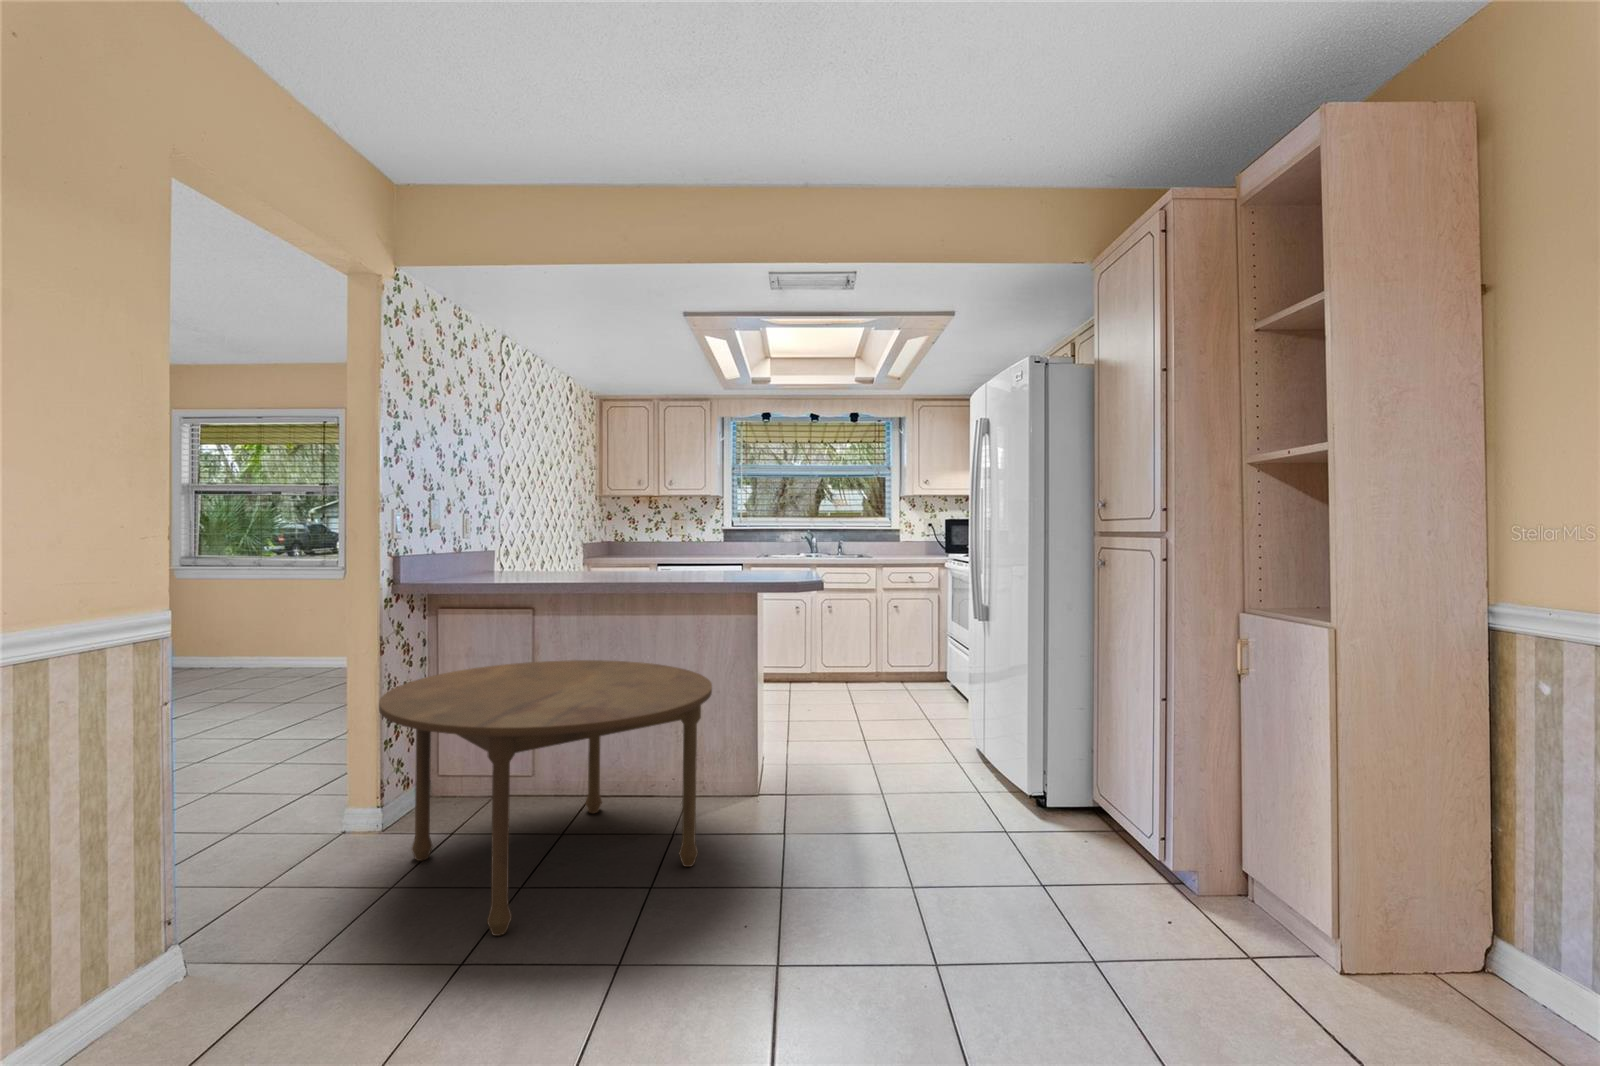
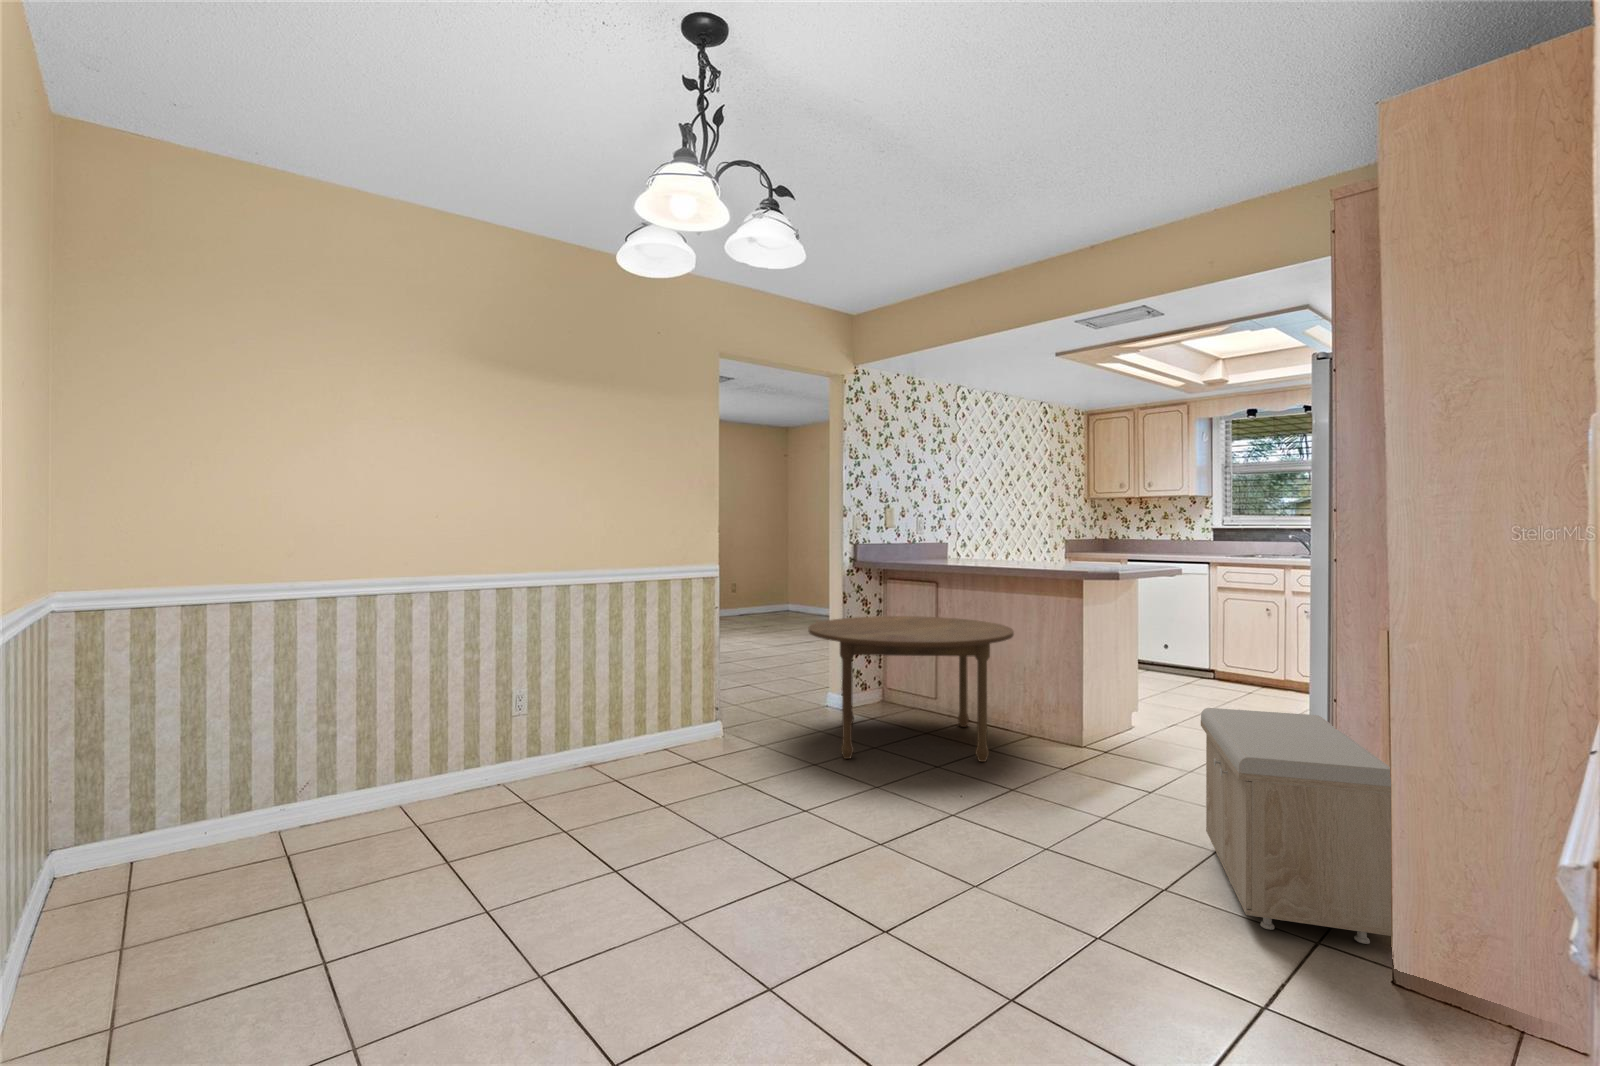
storage bench: none [1029,735,1311,1001] -> present [1201,708,1391,944]

